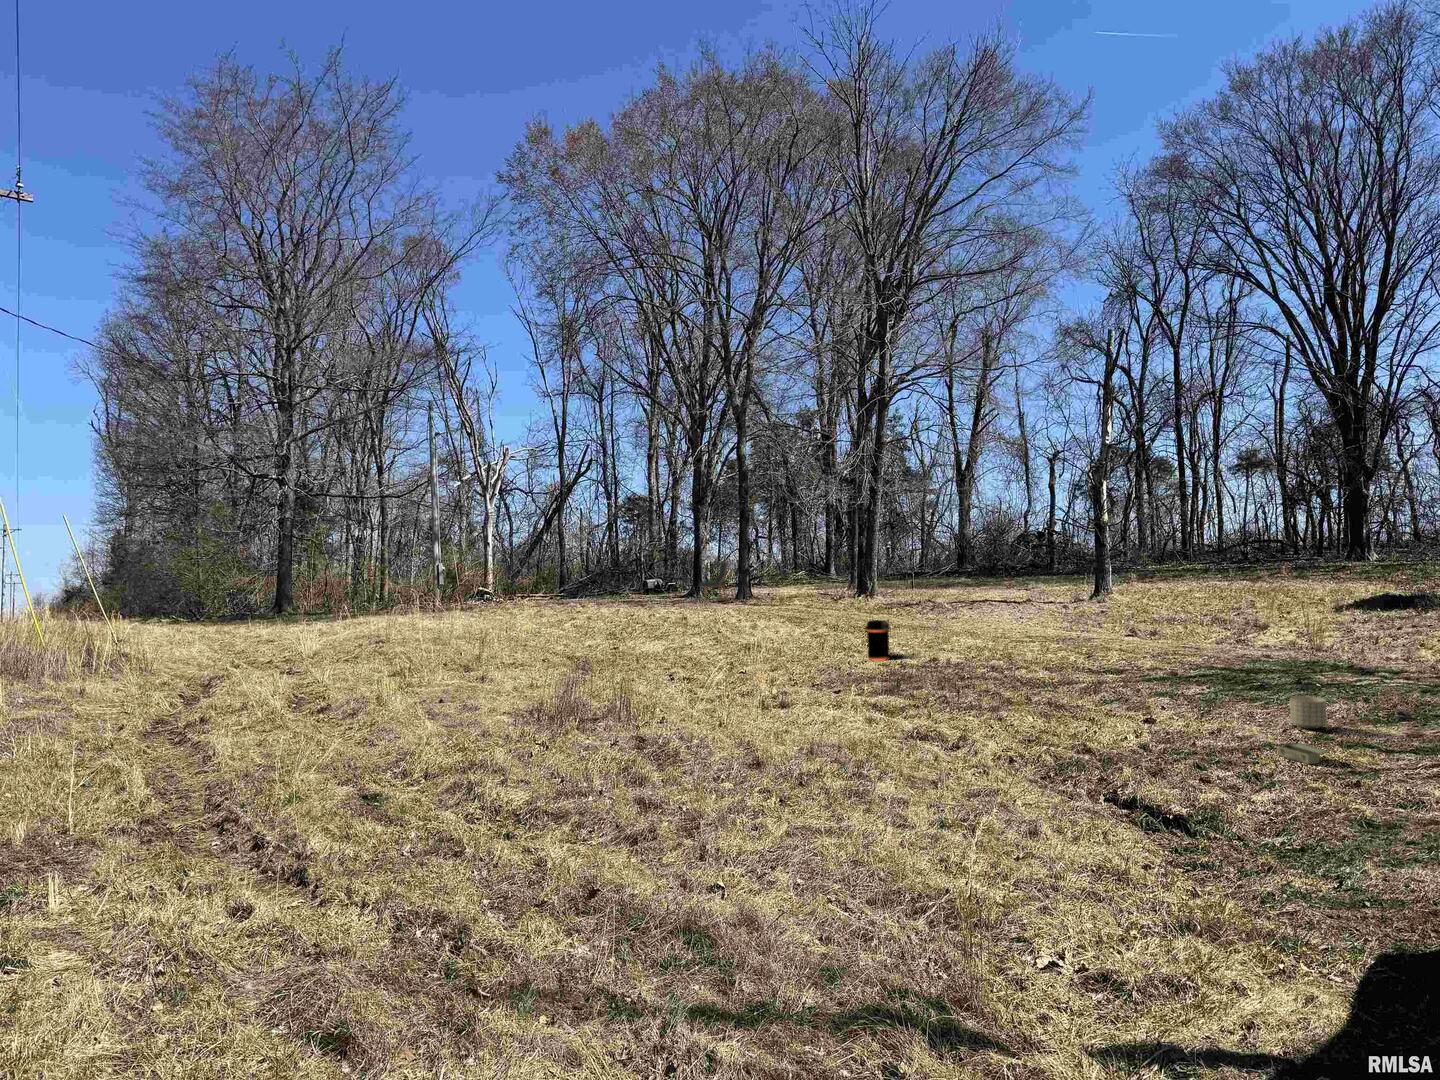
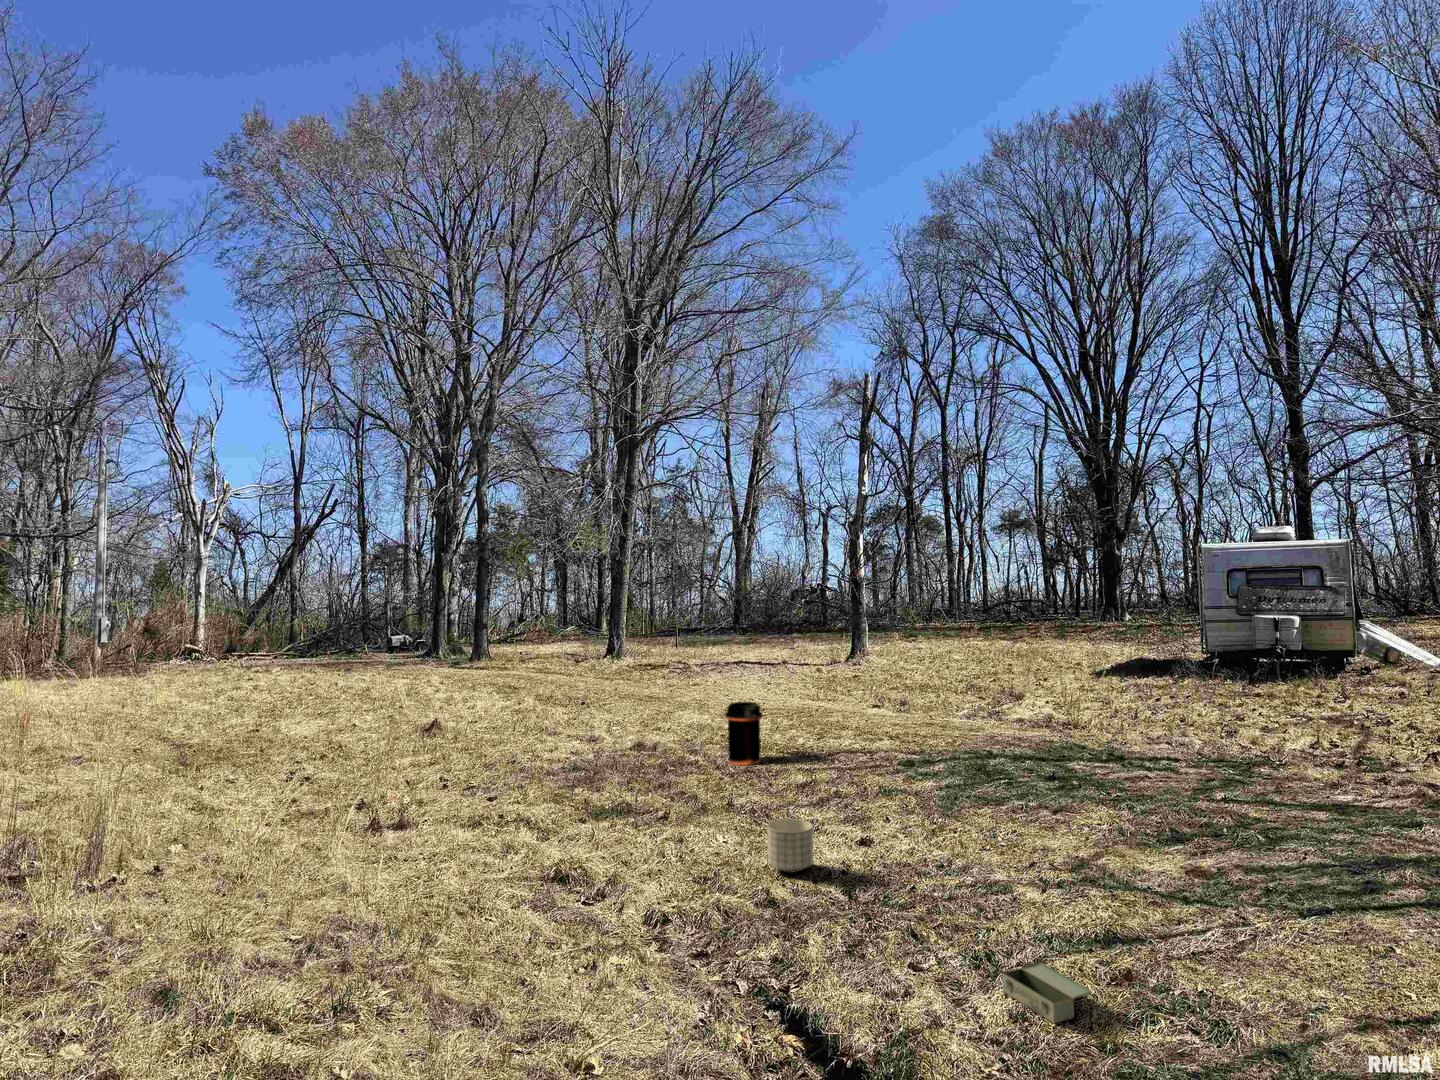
chair: present [699,561,728,603] -> none [397,614,435,665]
trash can: present [865,620,890,661] -> present [725,702,763,765]
planter: present [1290,696,1327,729] -> present [767,819,813,872]

